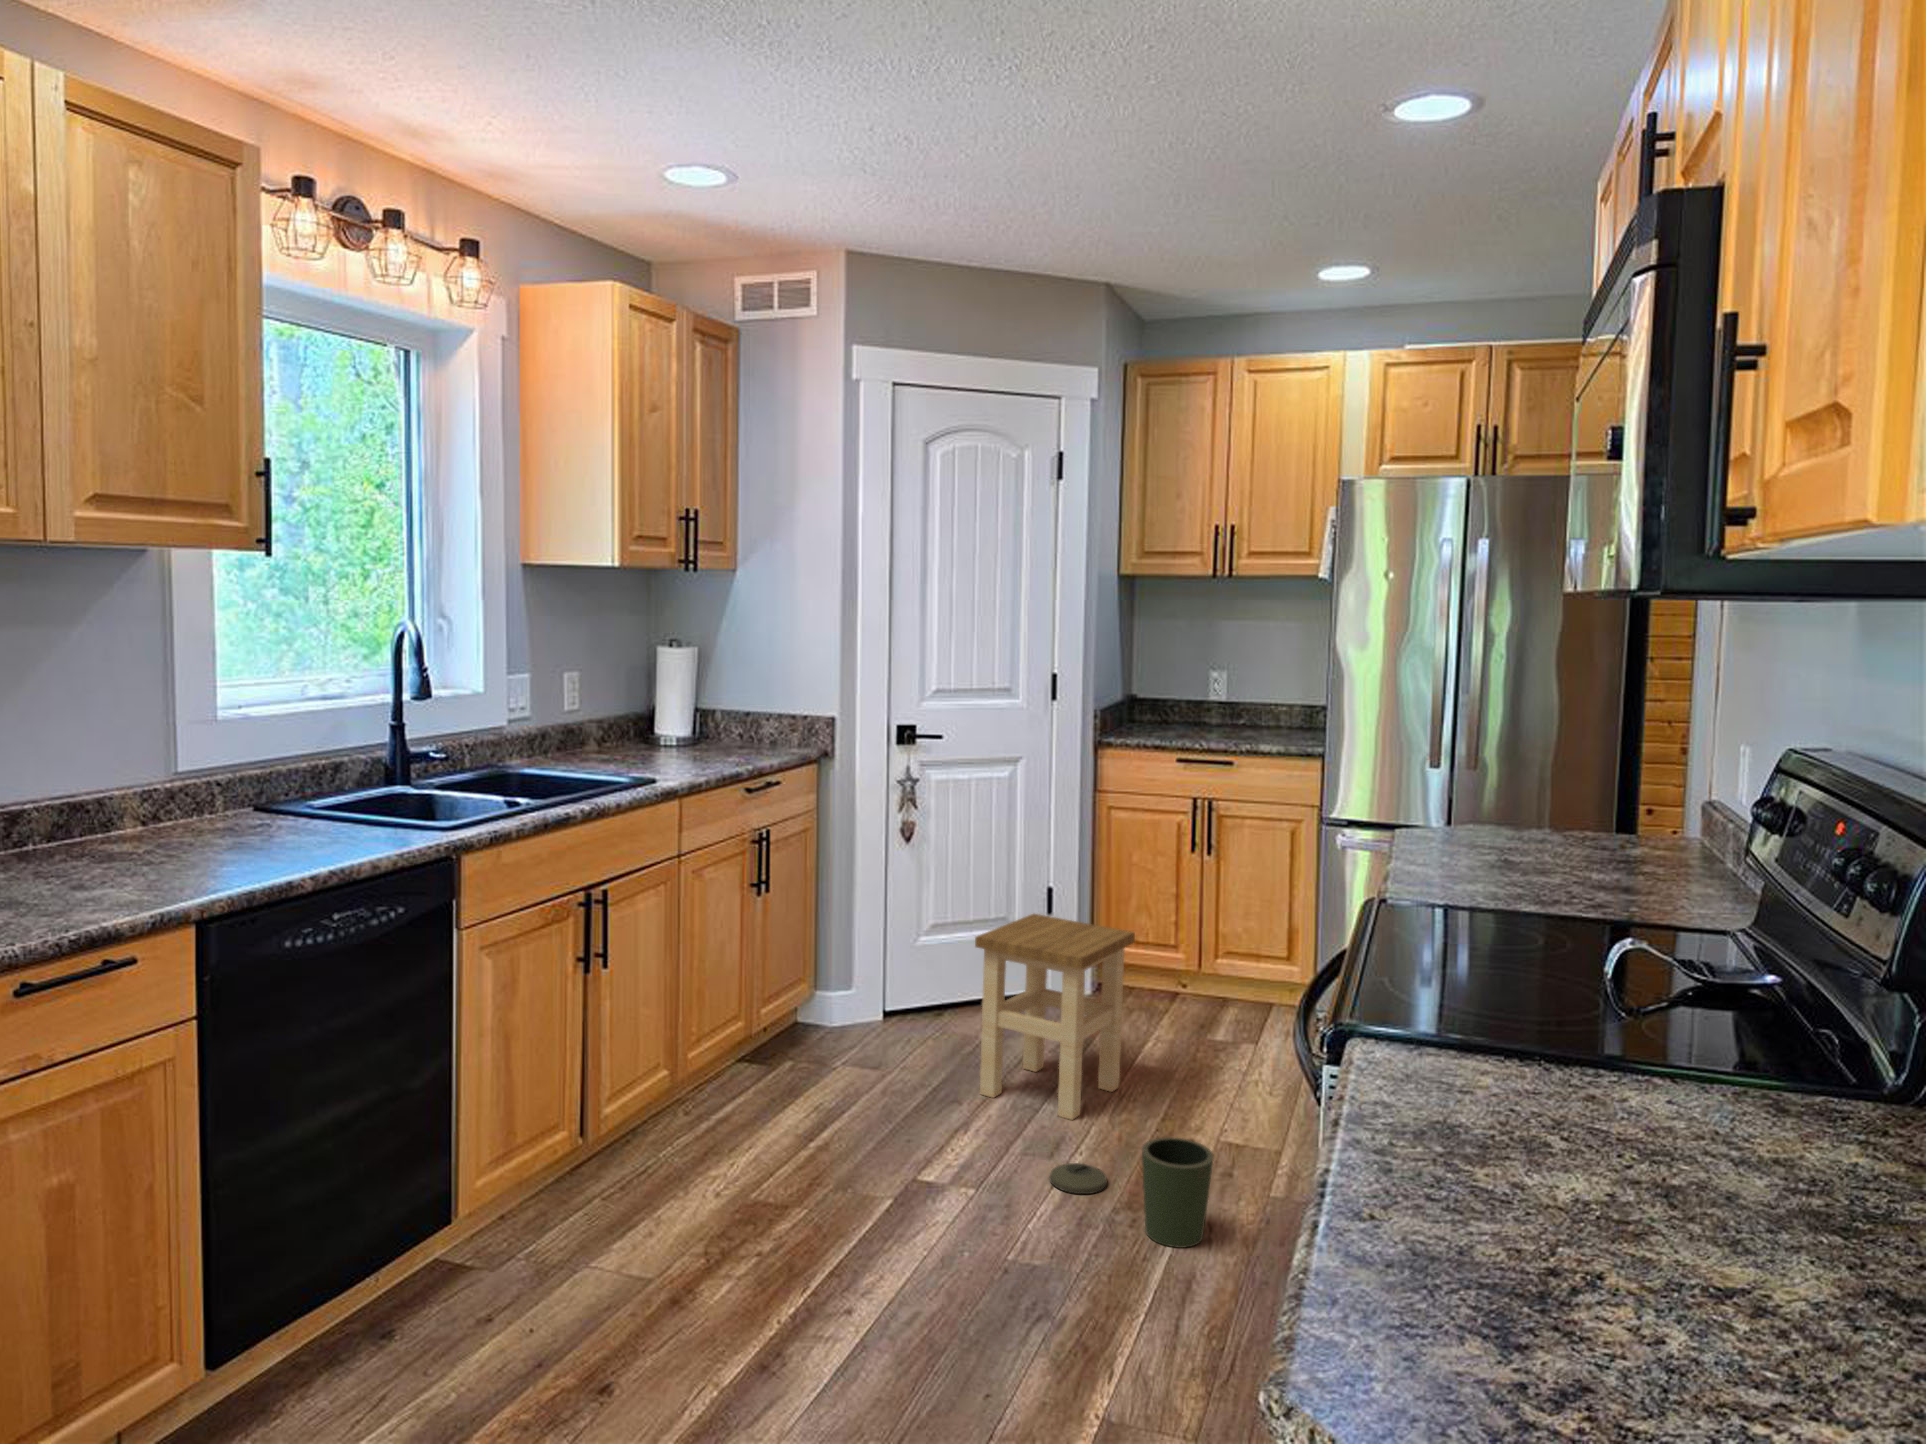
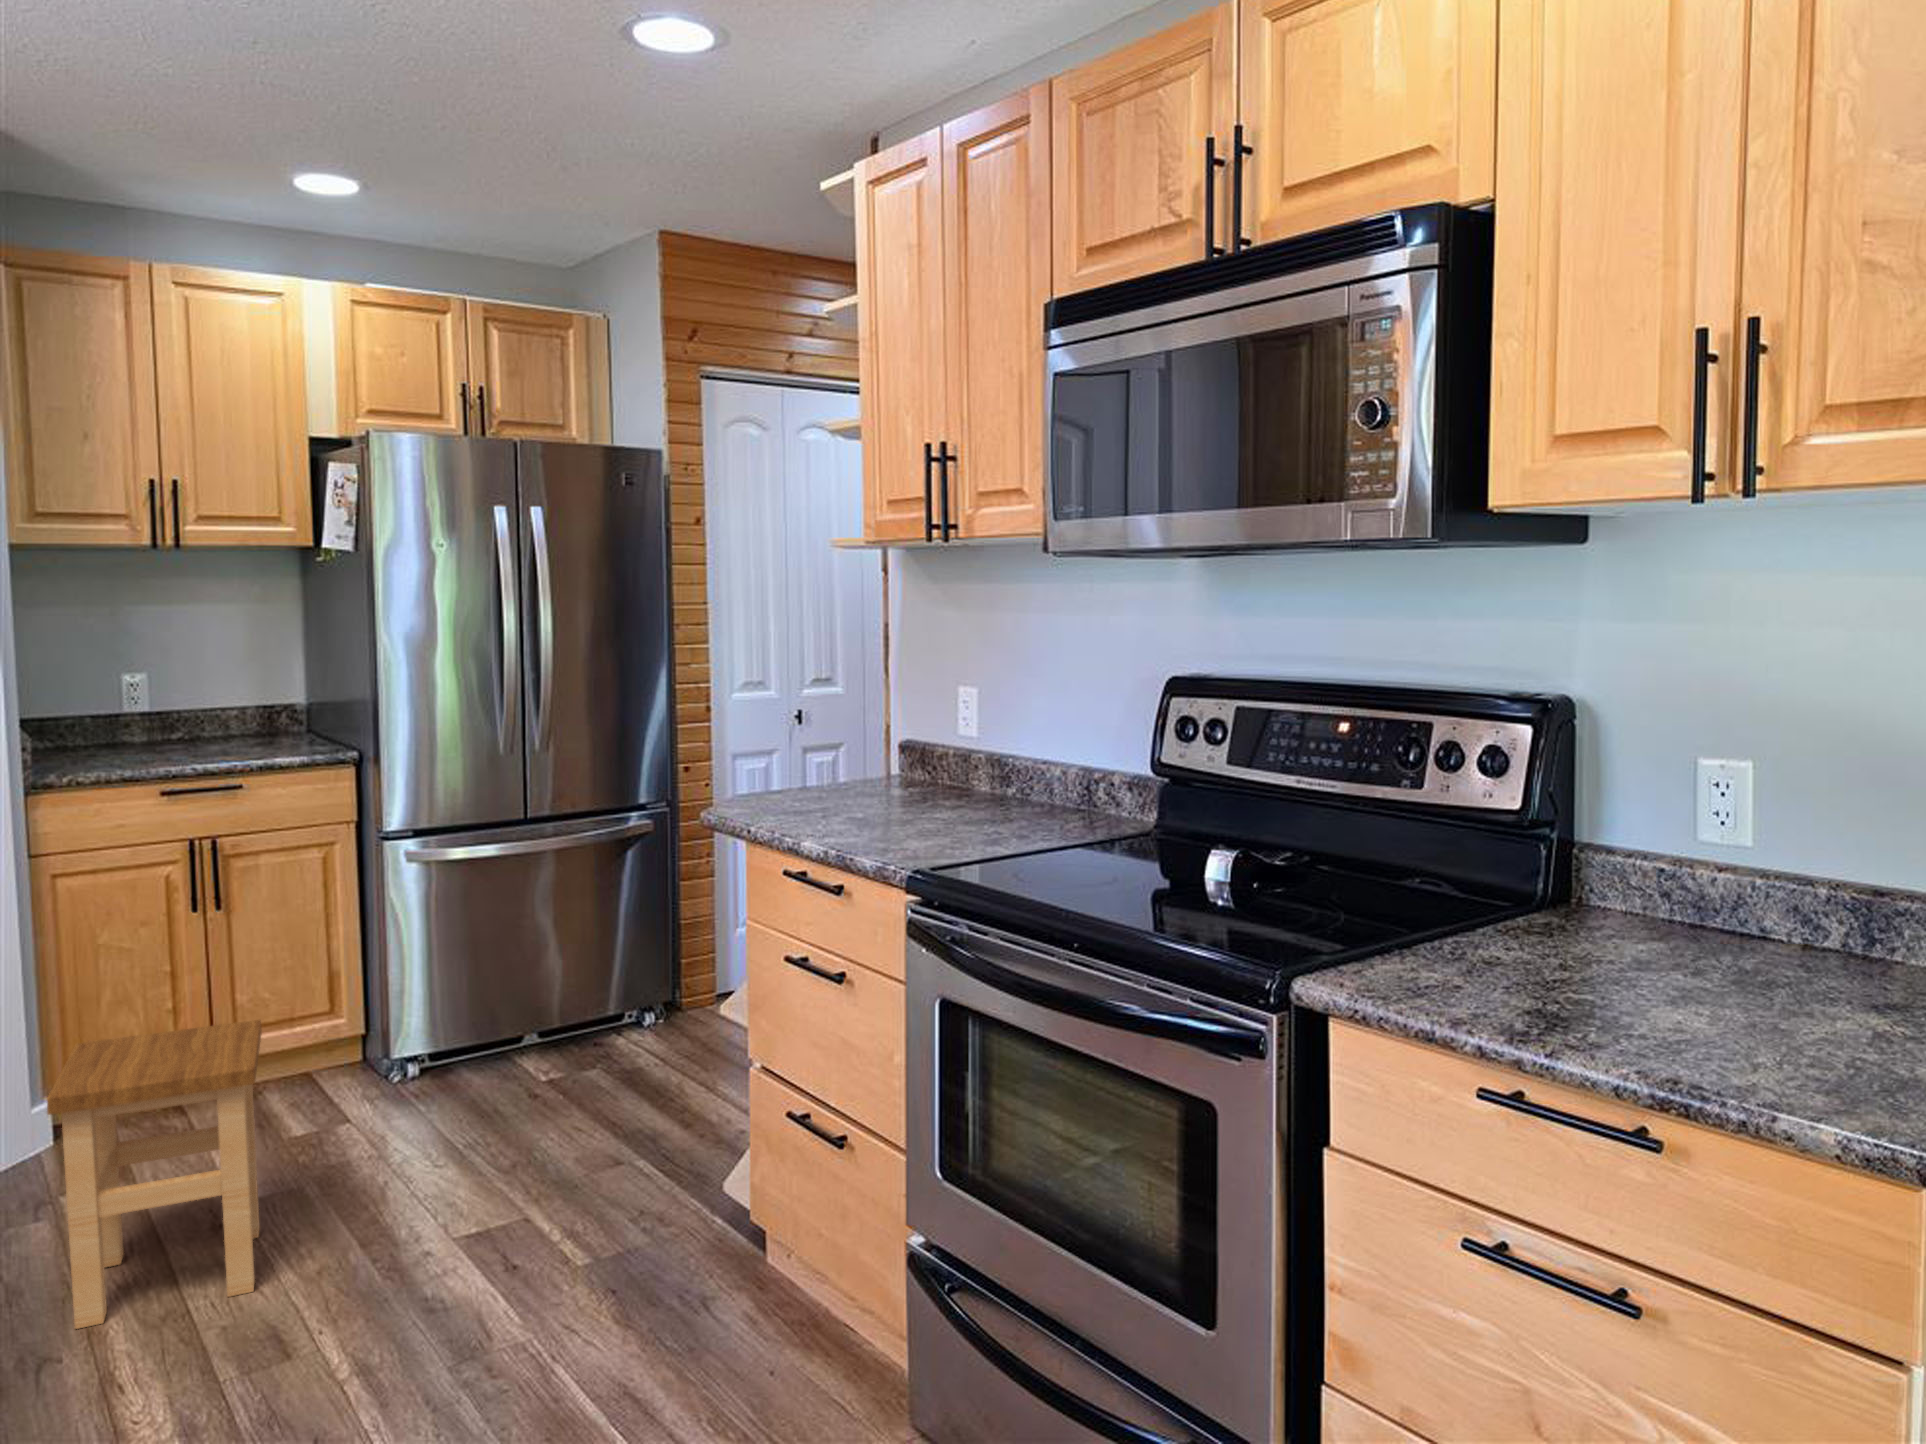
trash can: present [1050,1137,1213,1248] -> none [317,1218,575,1371]

